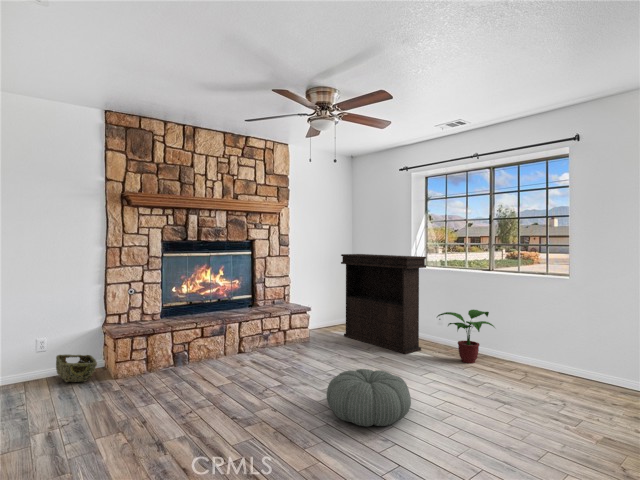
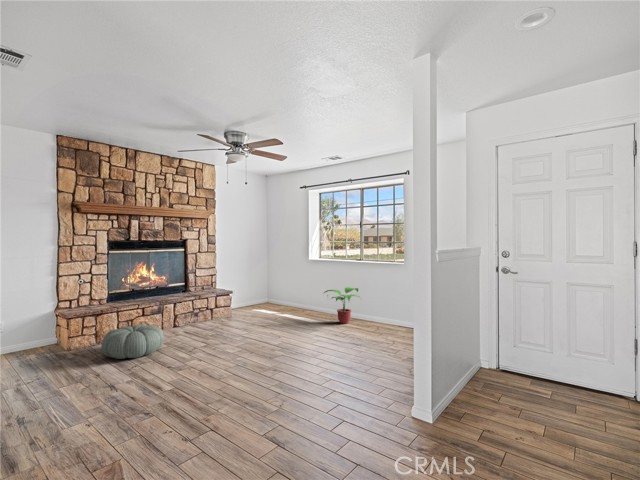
console table: present [341,254,426,354] -> none [256,250,317,321]
woven basket: present [56,355,97,382] -> none [13,334,52,355]
pouf: present [327,369,411,426] -> present [101,325,164,359]

